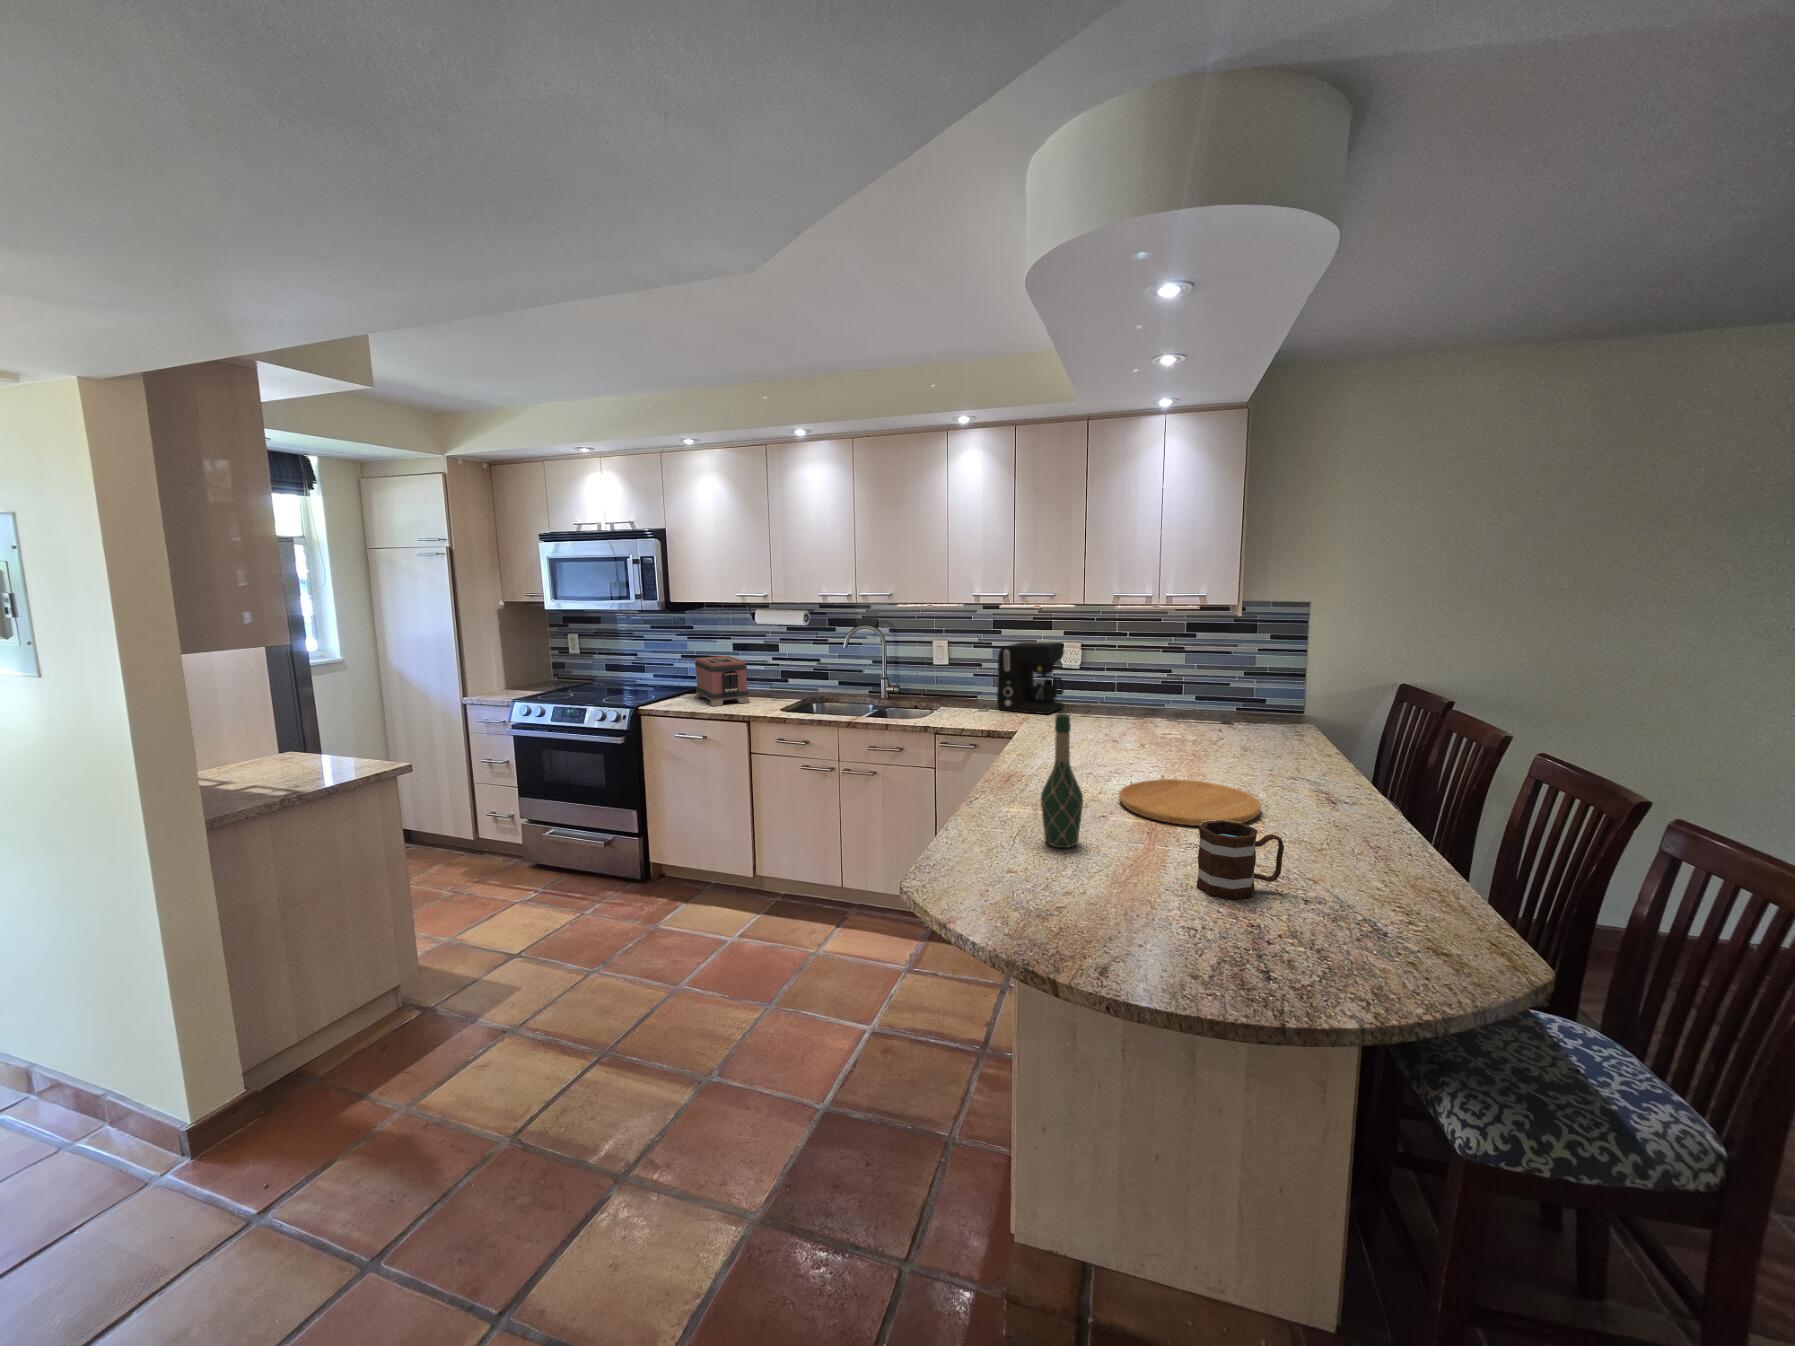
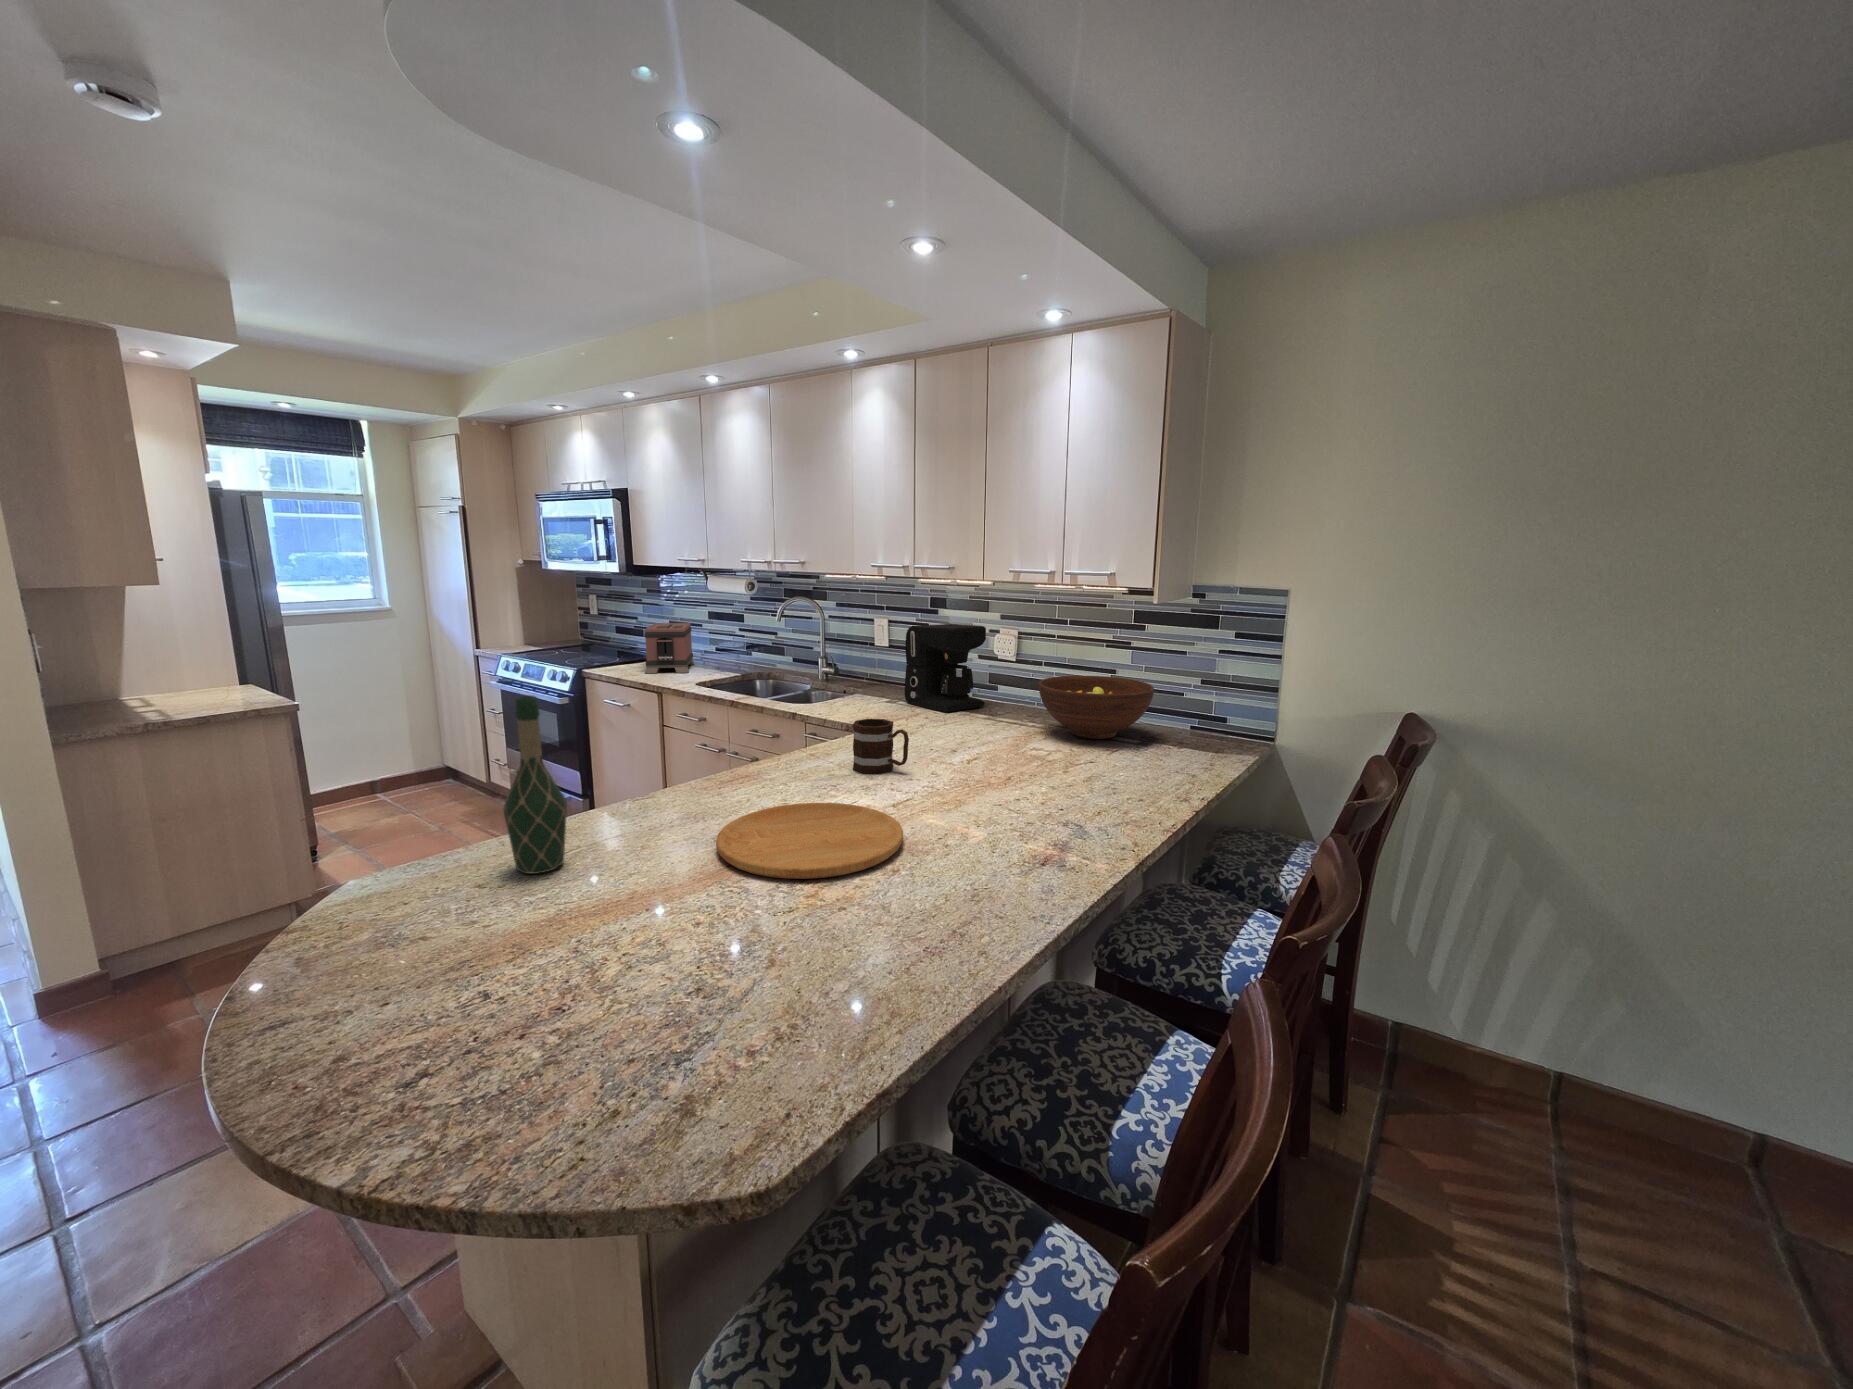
fruit bowl: none [1141,675,1232,723] -> present [1039,676,1154,739]
mug: present [1197,820,1284,899] -> present [853,719,909,774]

